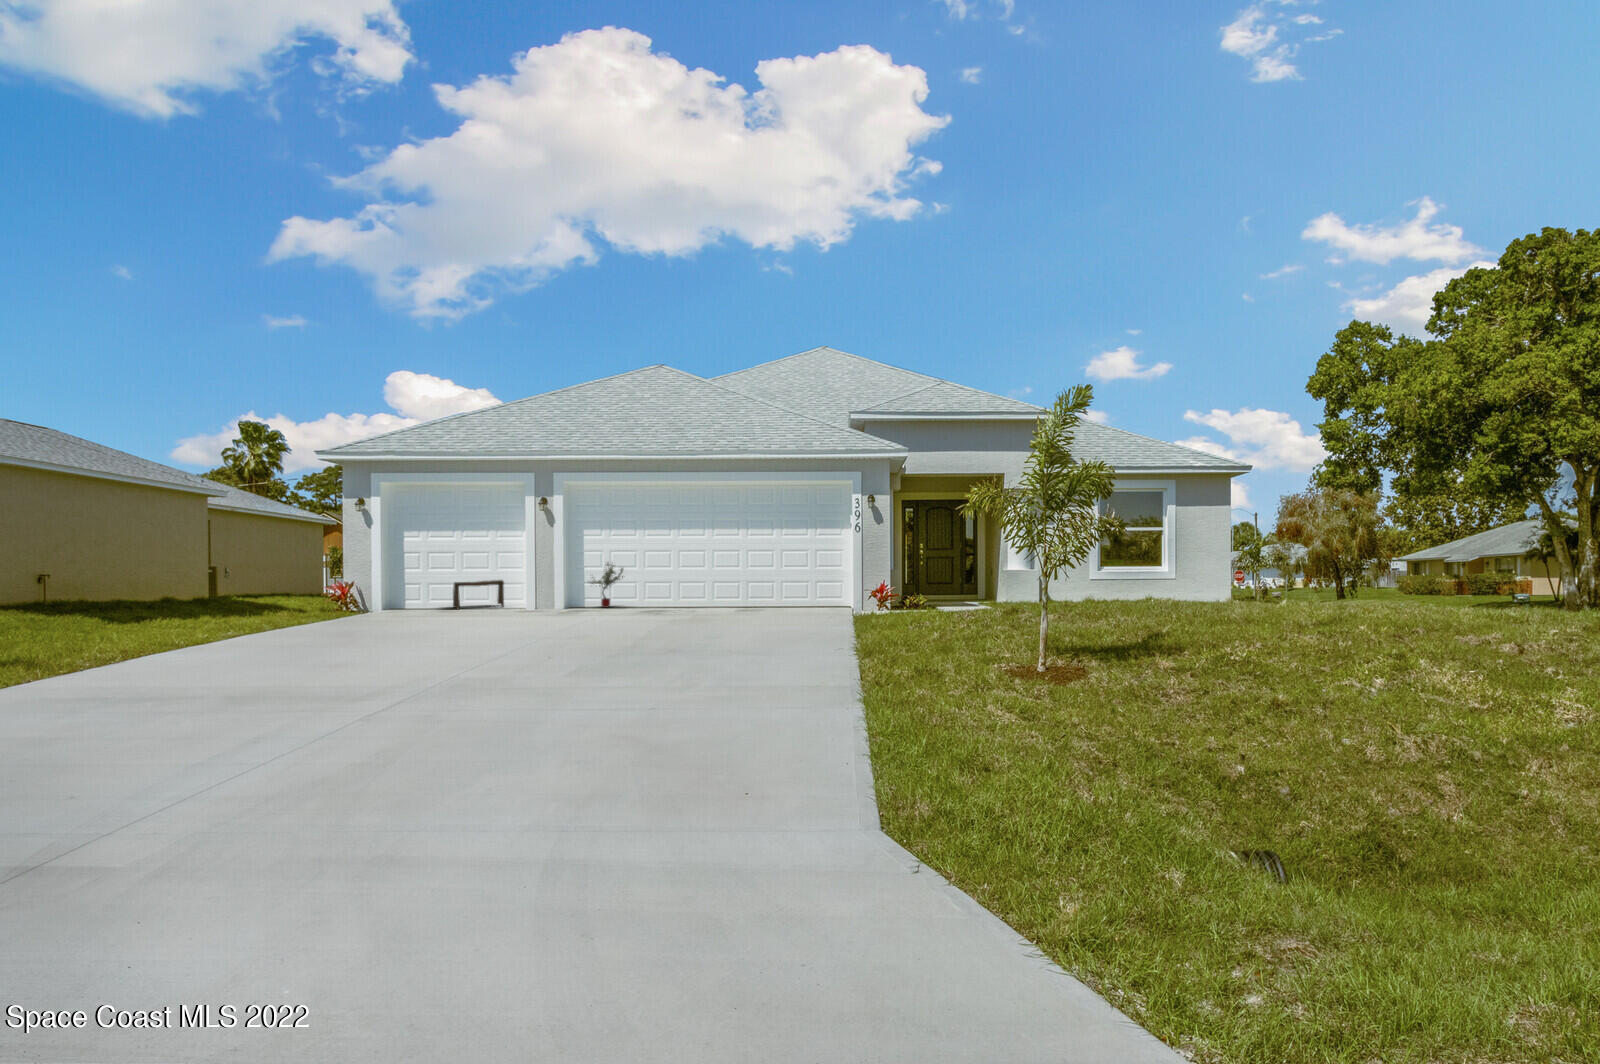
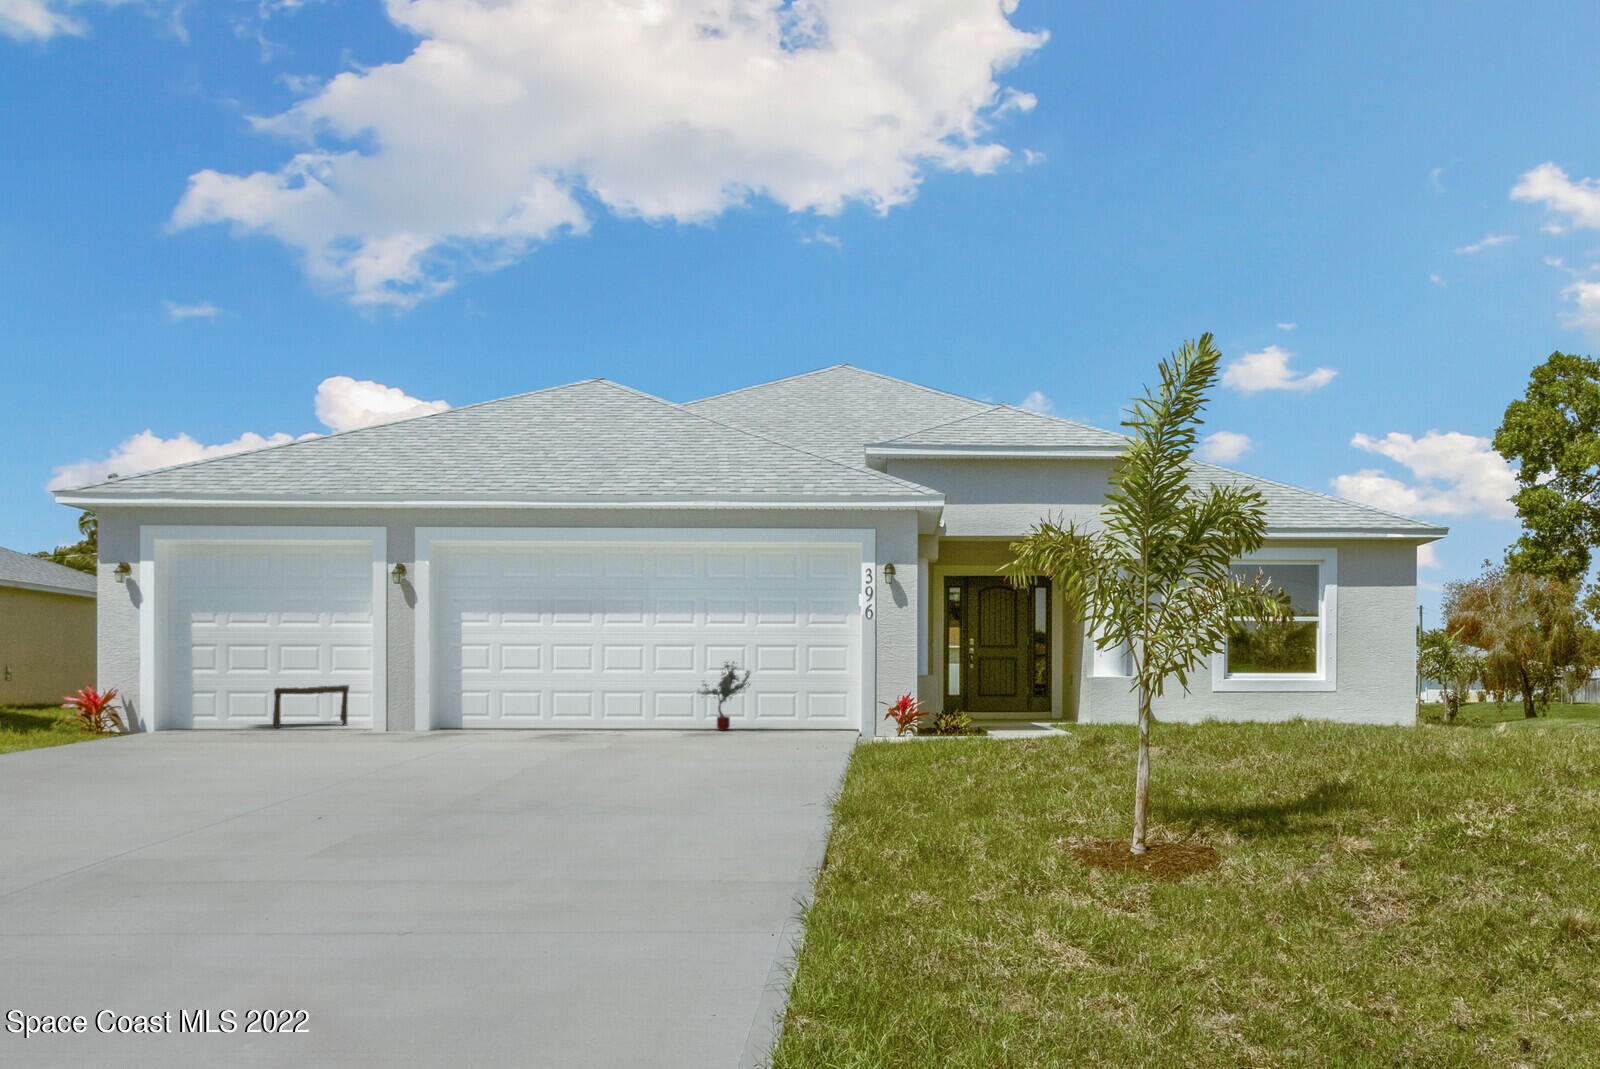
potted tree: present [587,563,623,608] -> present [698,662,750,731]

